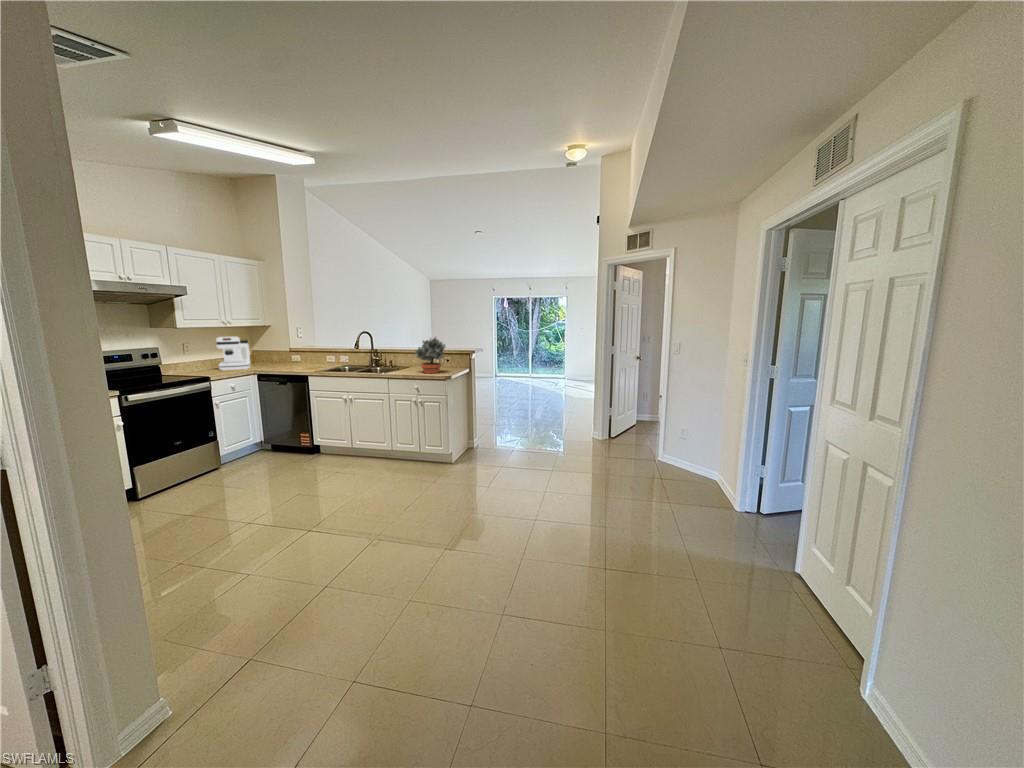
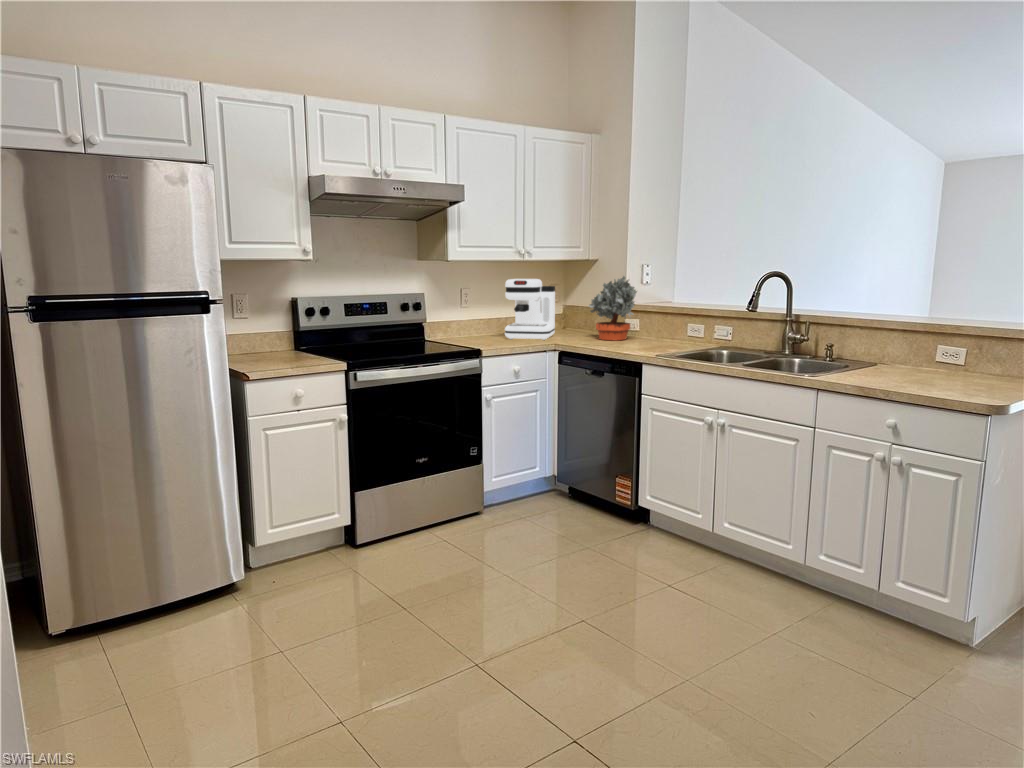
potted plant: present [414,337,445,373] -> present [588,276,637,340]

